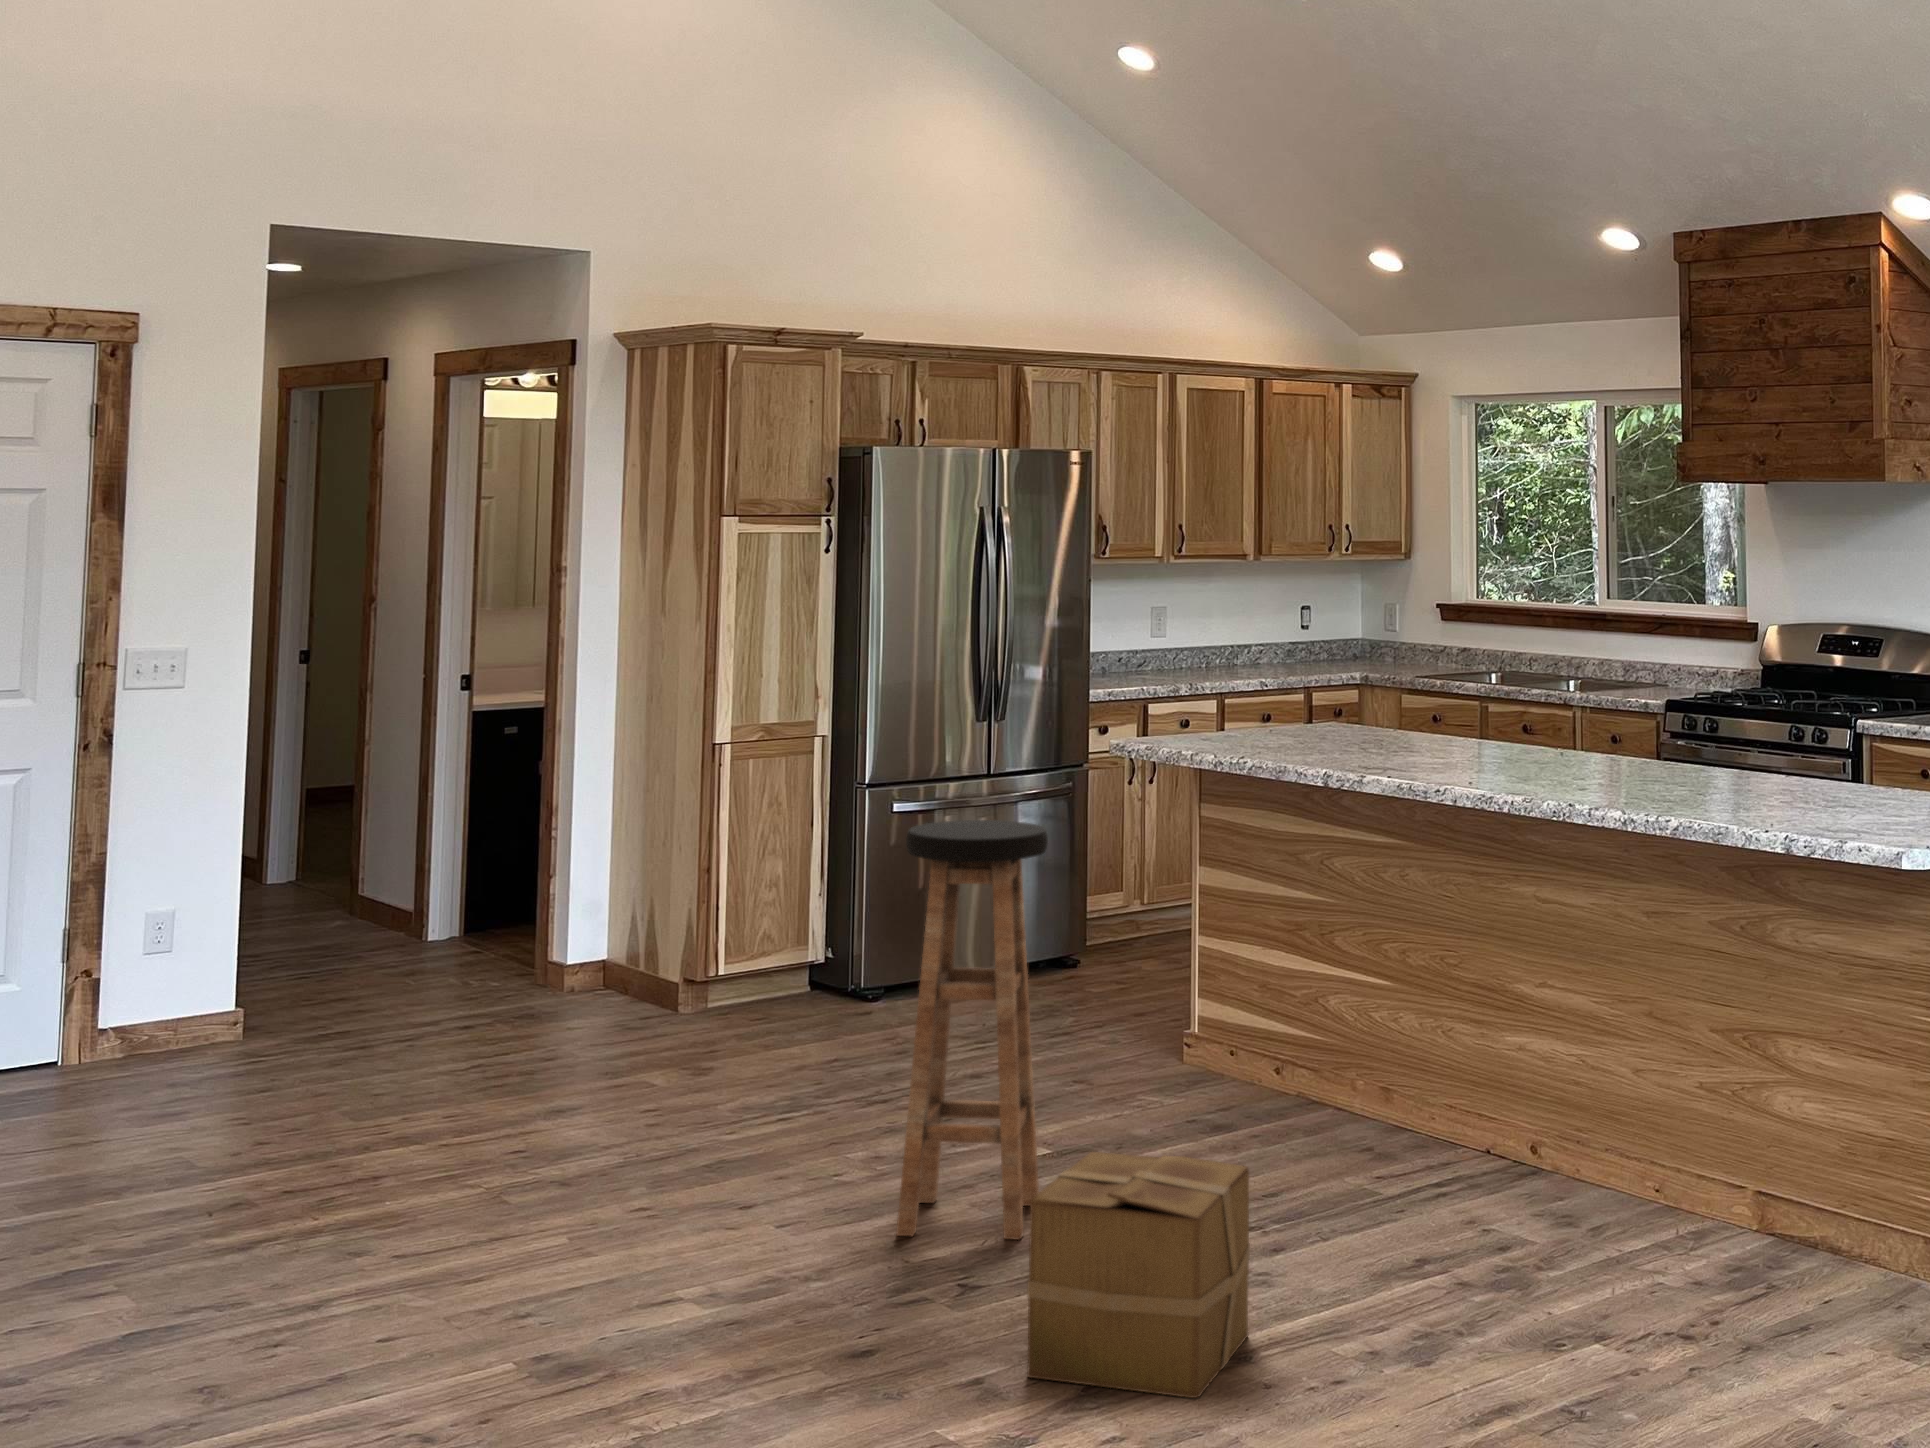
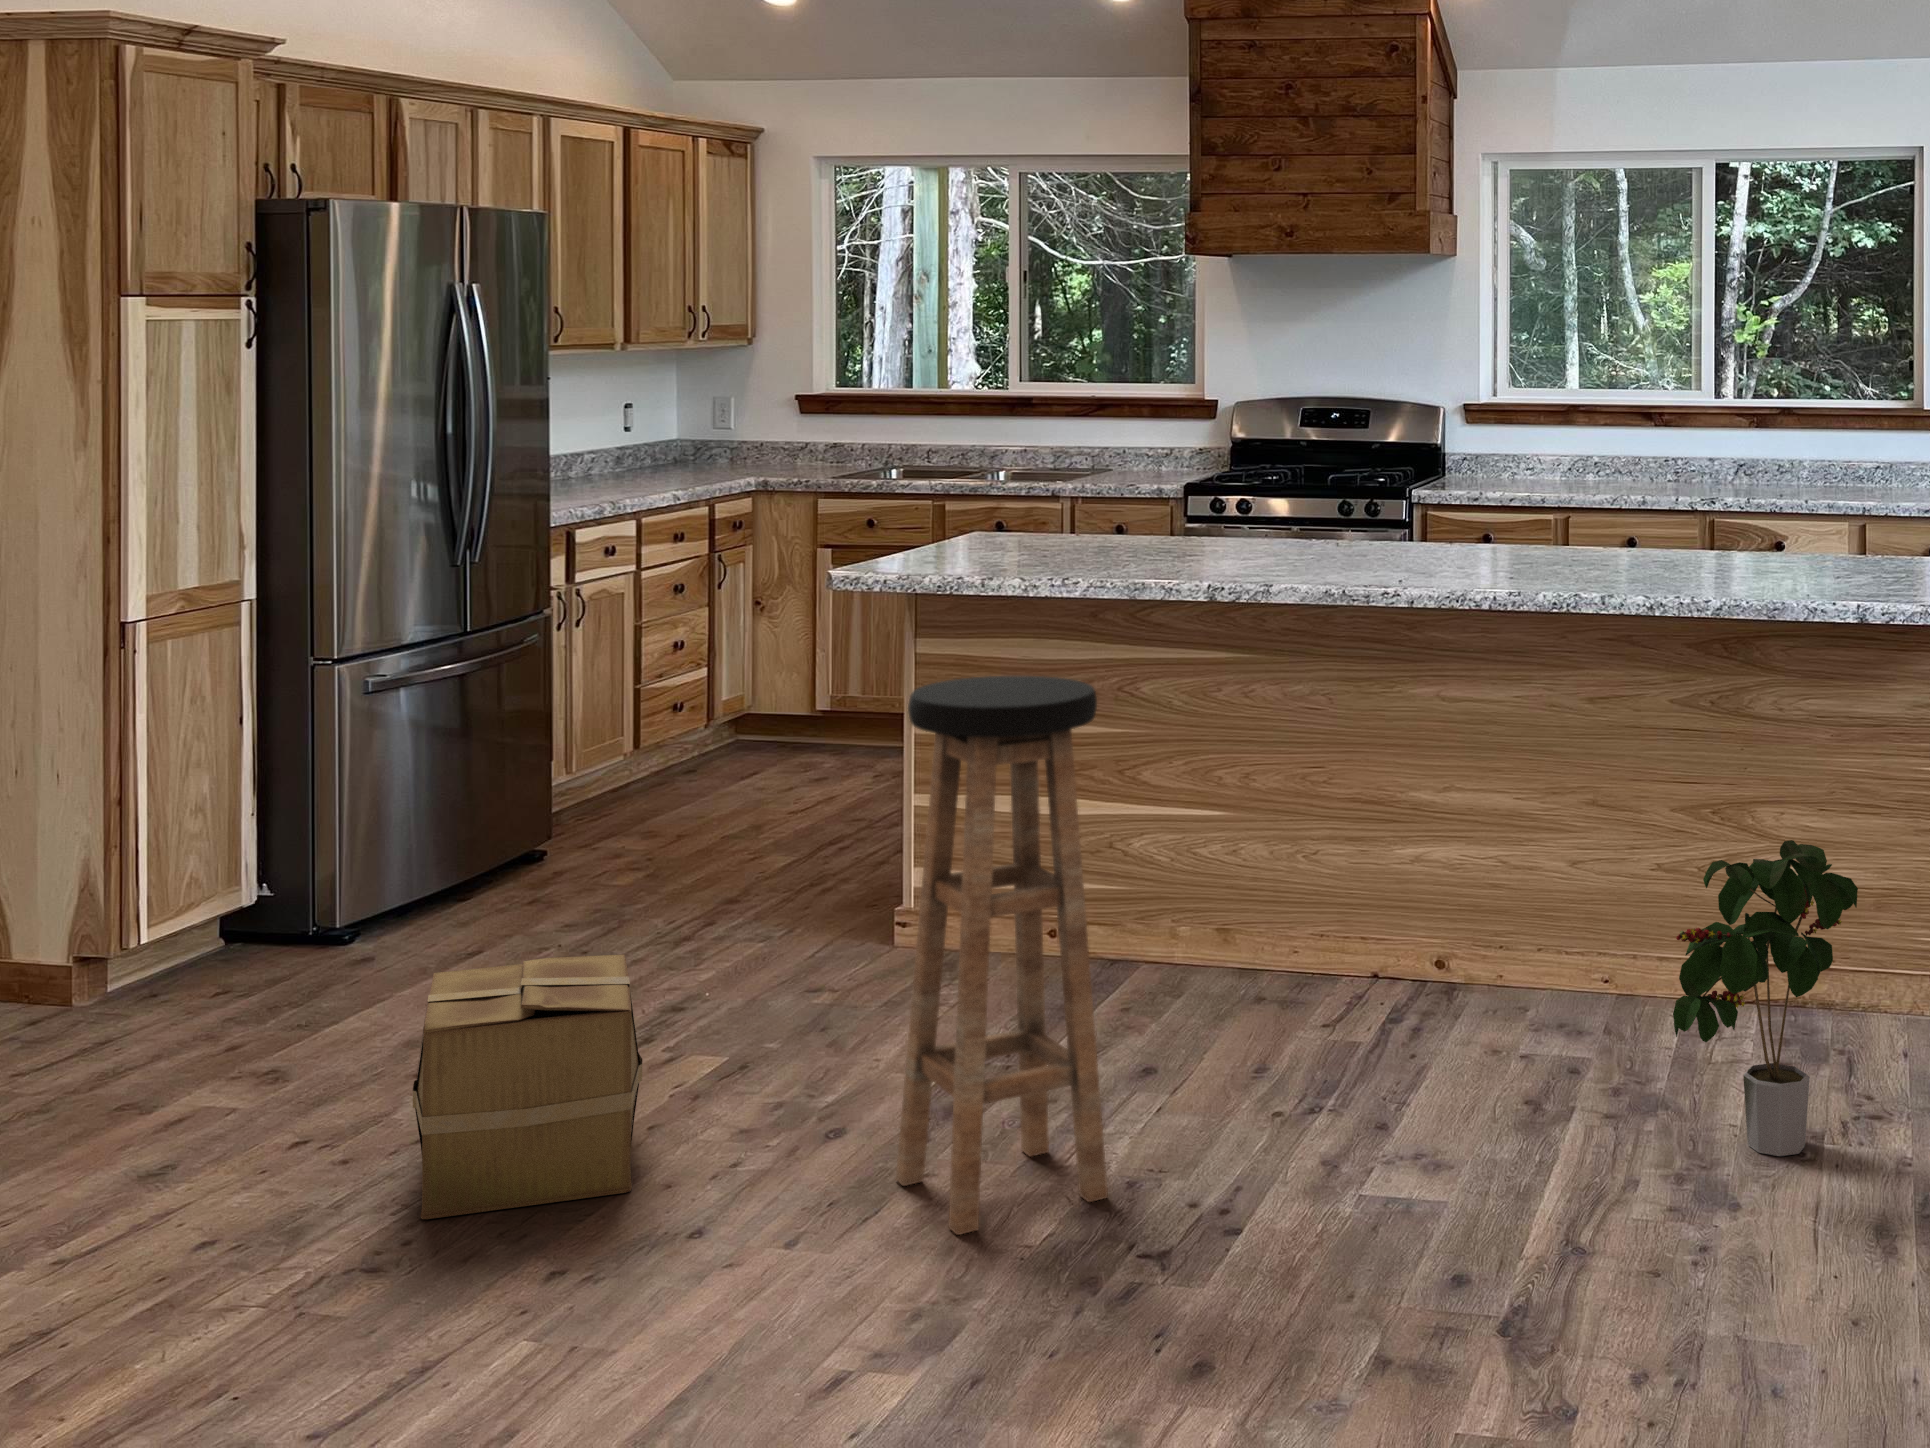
potted plant: none [1417,1044,1673,1341] -> present [1673,840,1858,1156]
cardboard box: present [1027,1152,1250,1398] -> present [413,954,642,1219]

